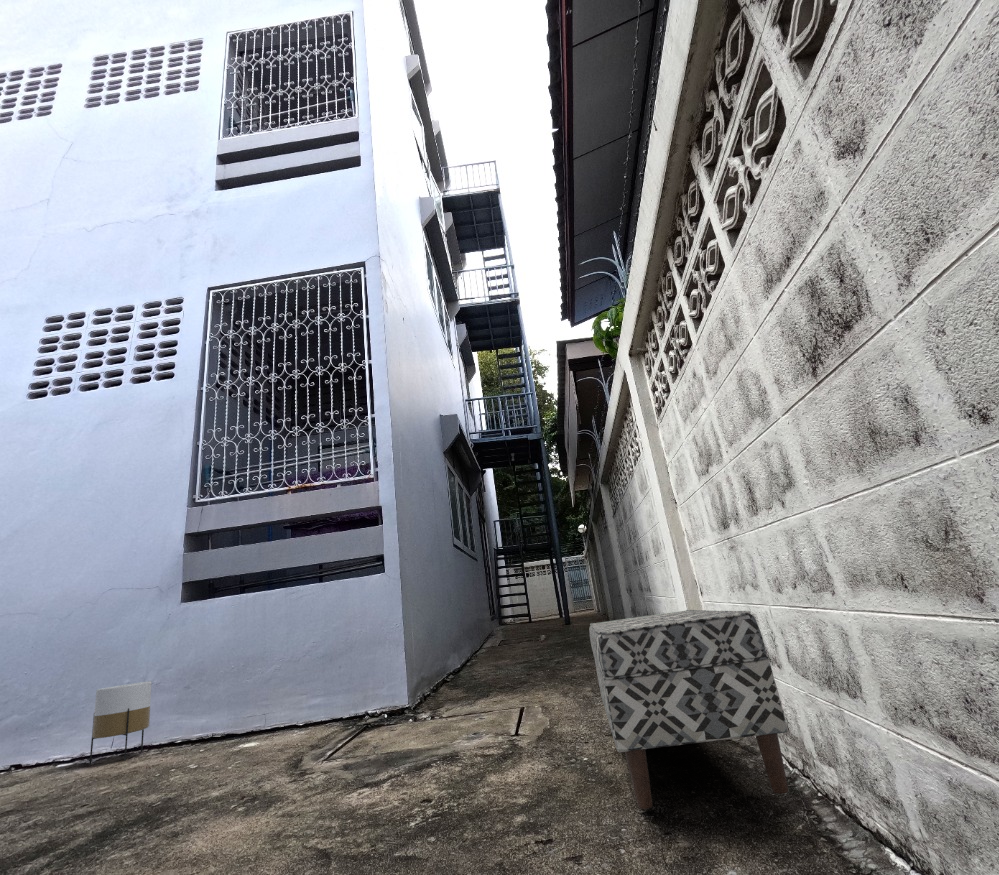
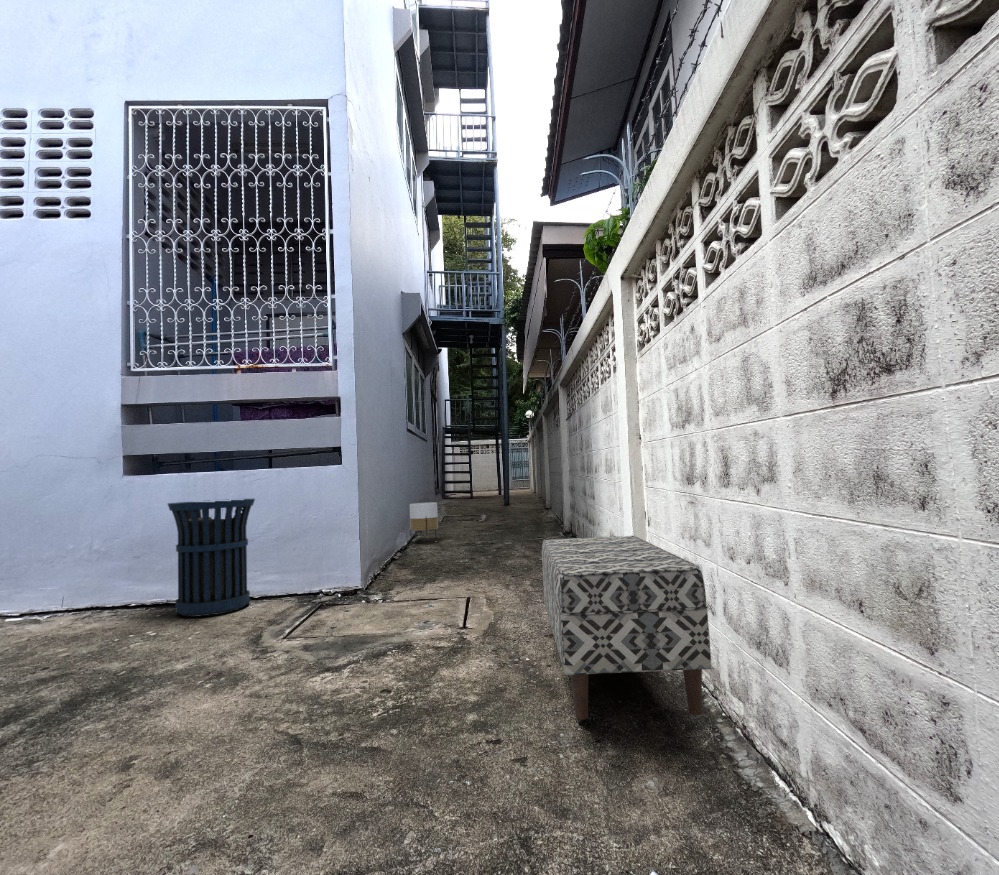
trash can: none [214,618,300,750] -> present [168,499,255,617]
planter: present [89,681,152,764] -> present [410,502,438,544]

